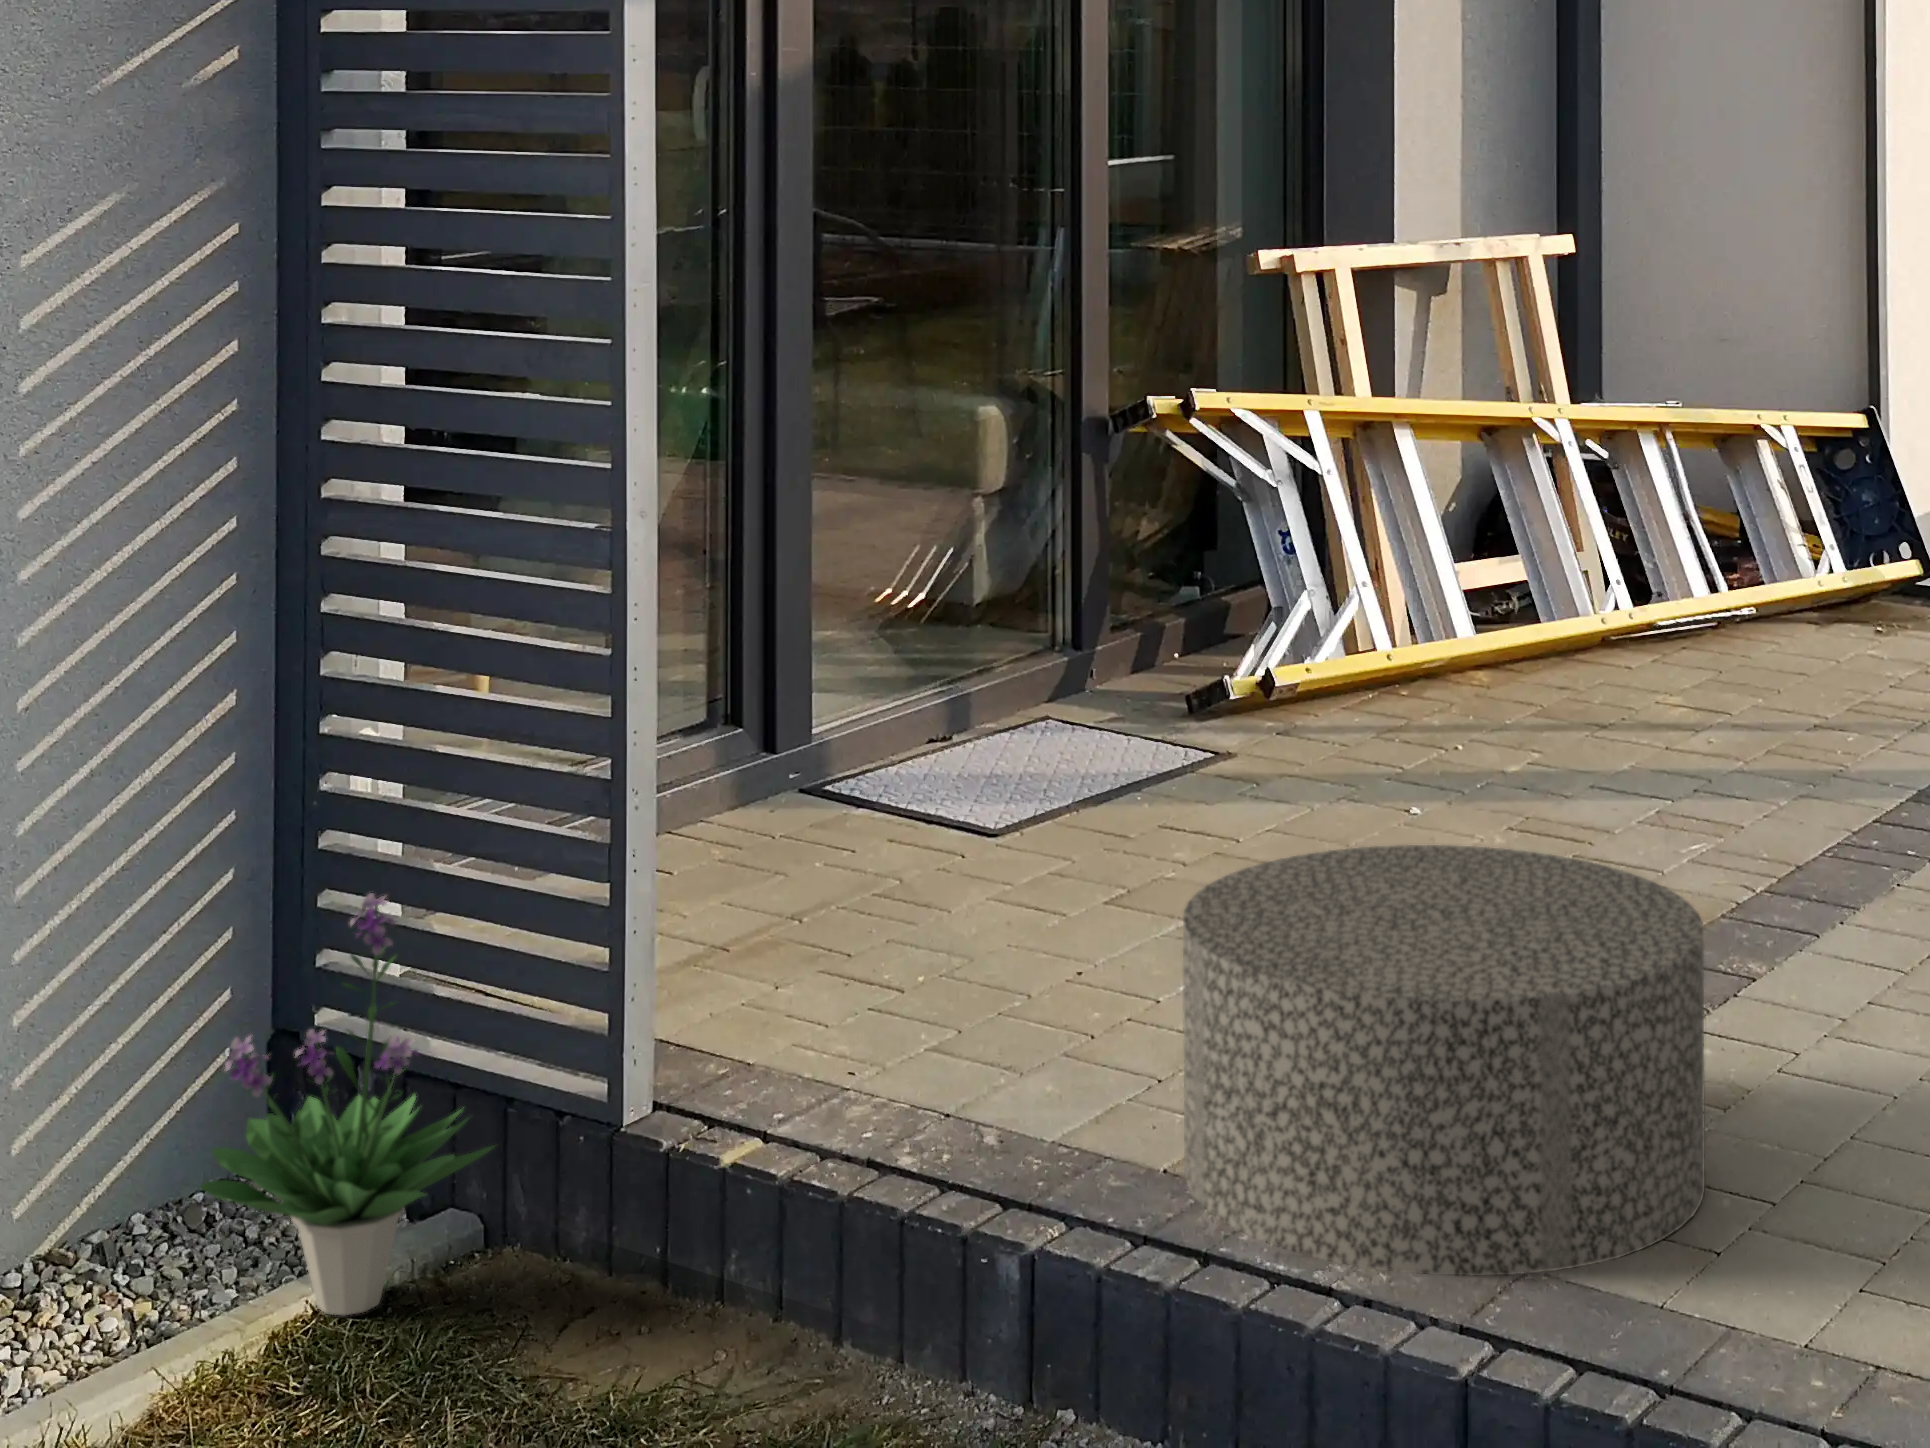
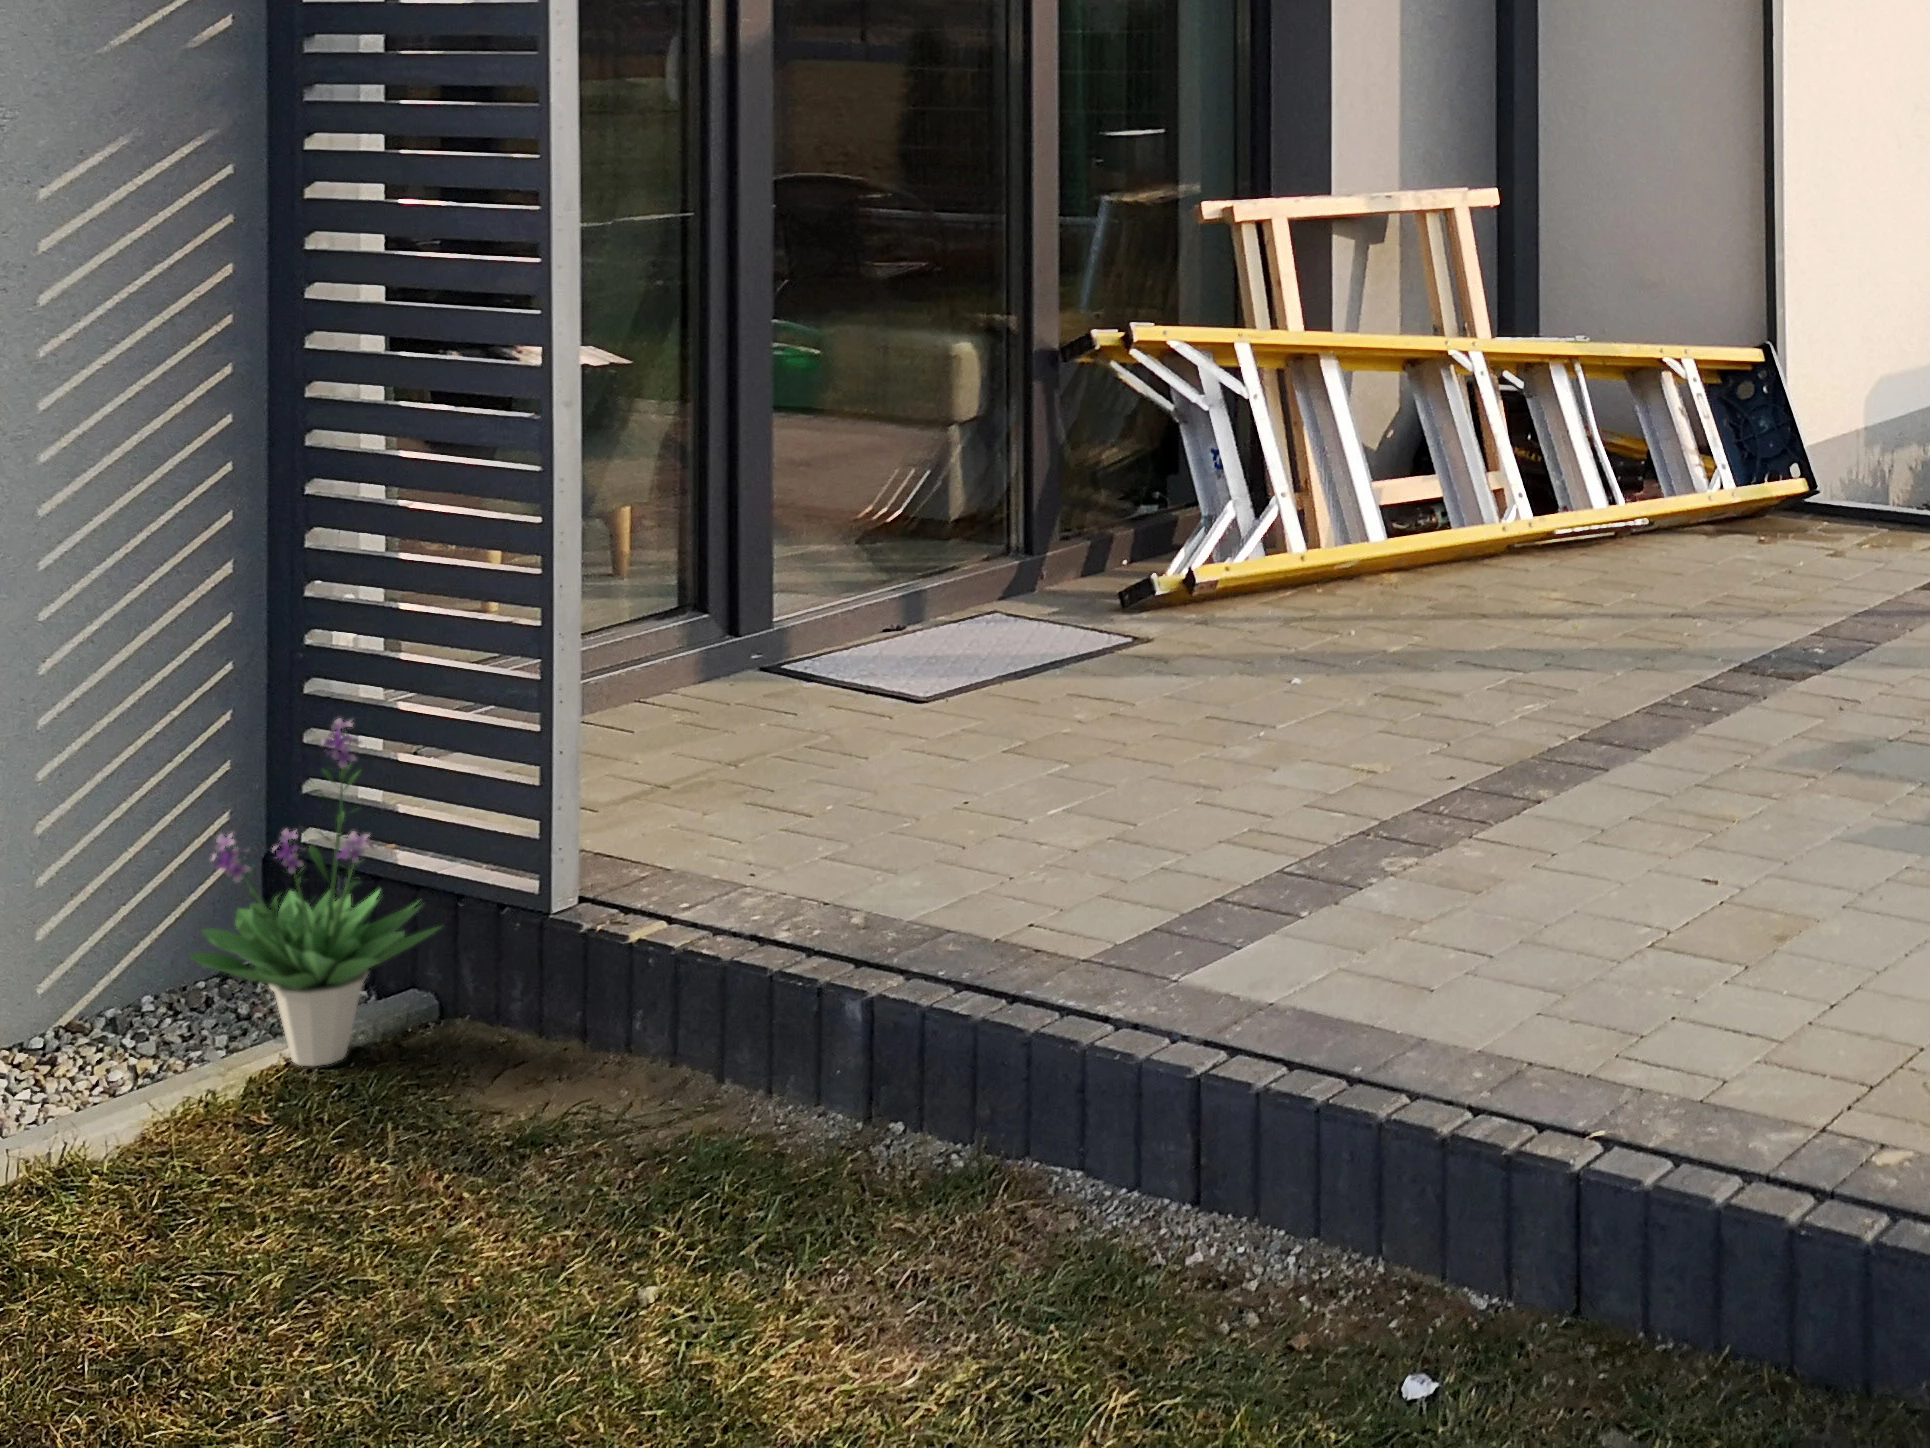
ottoman: present [1183,845,1705,1276] -> none [1013,679,1444,1013]

